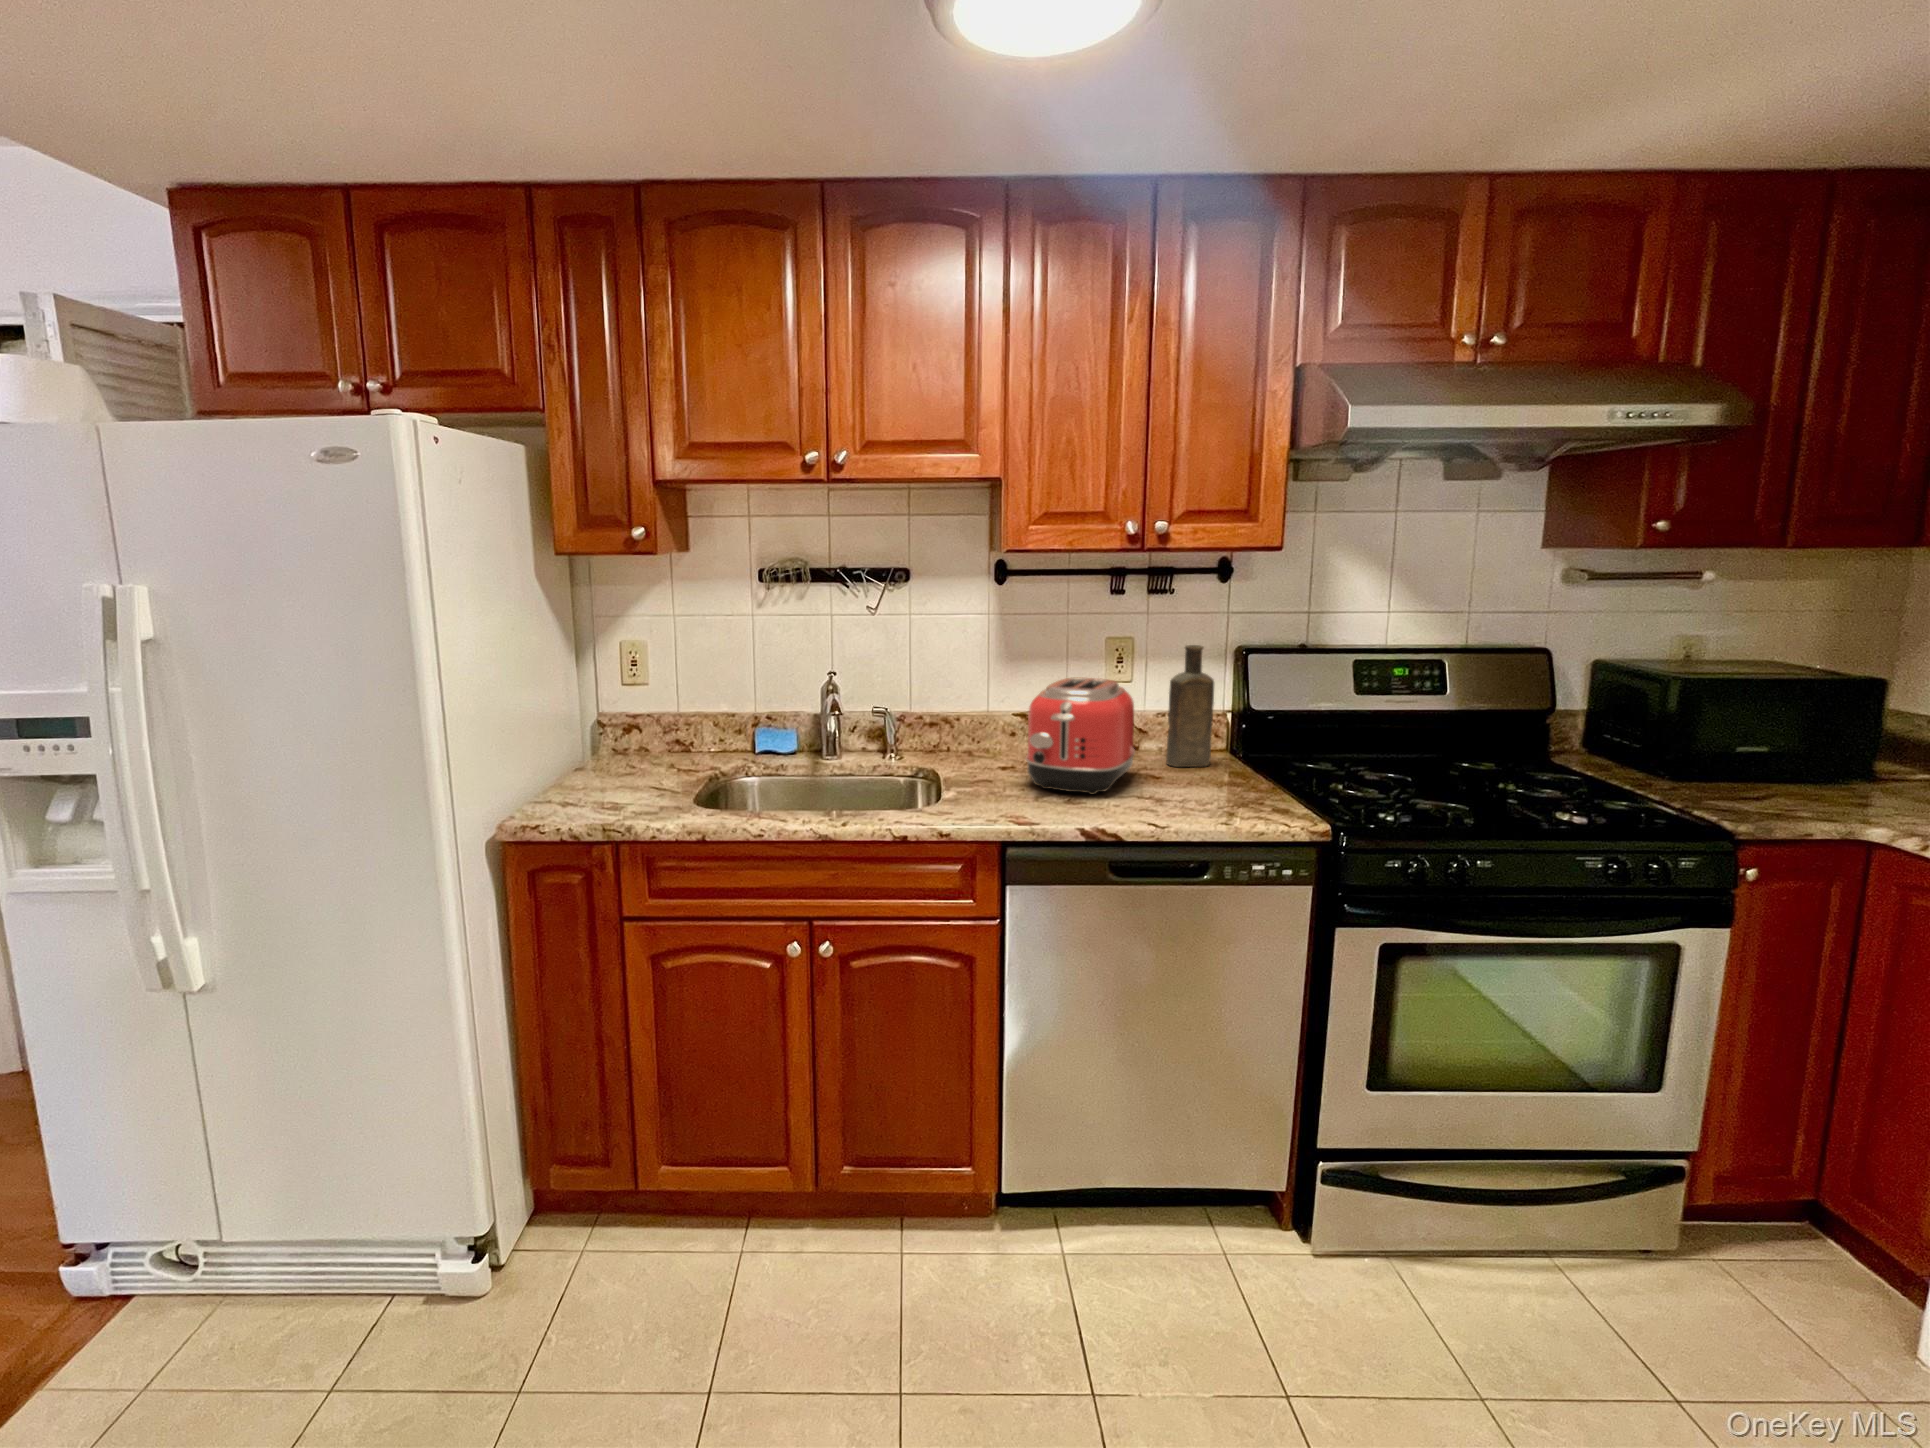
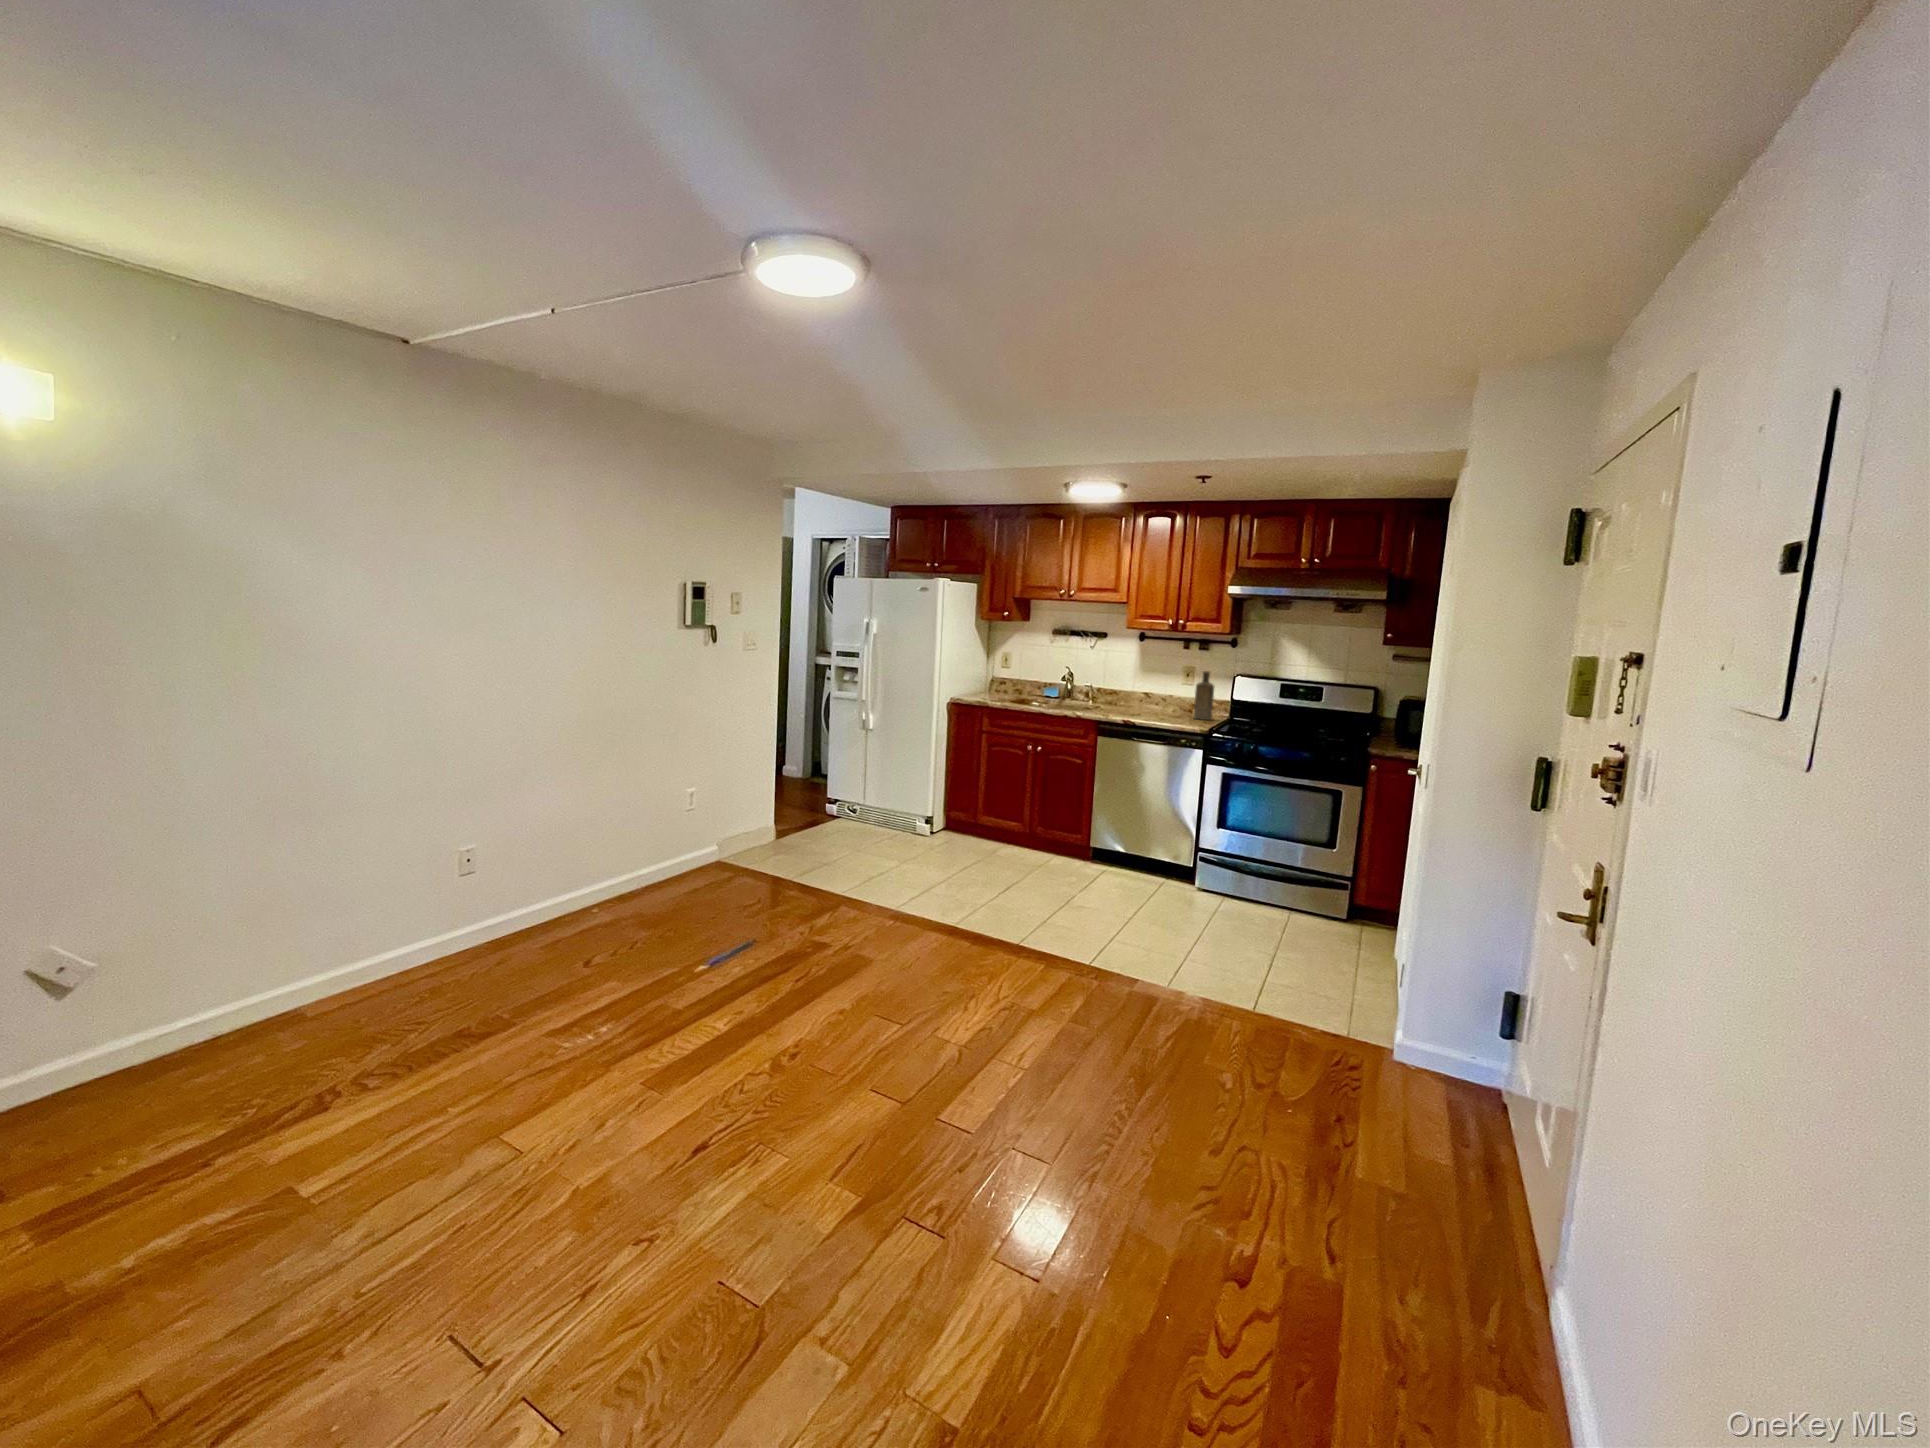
toaster: present [1025,677,1135,794] -> none [1122,678,1173,719]

